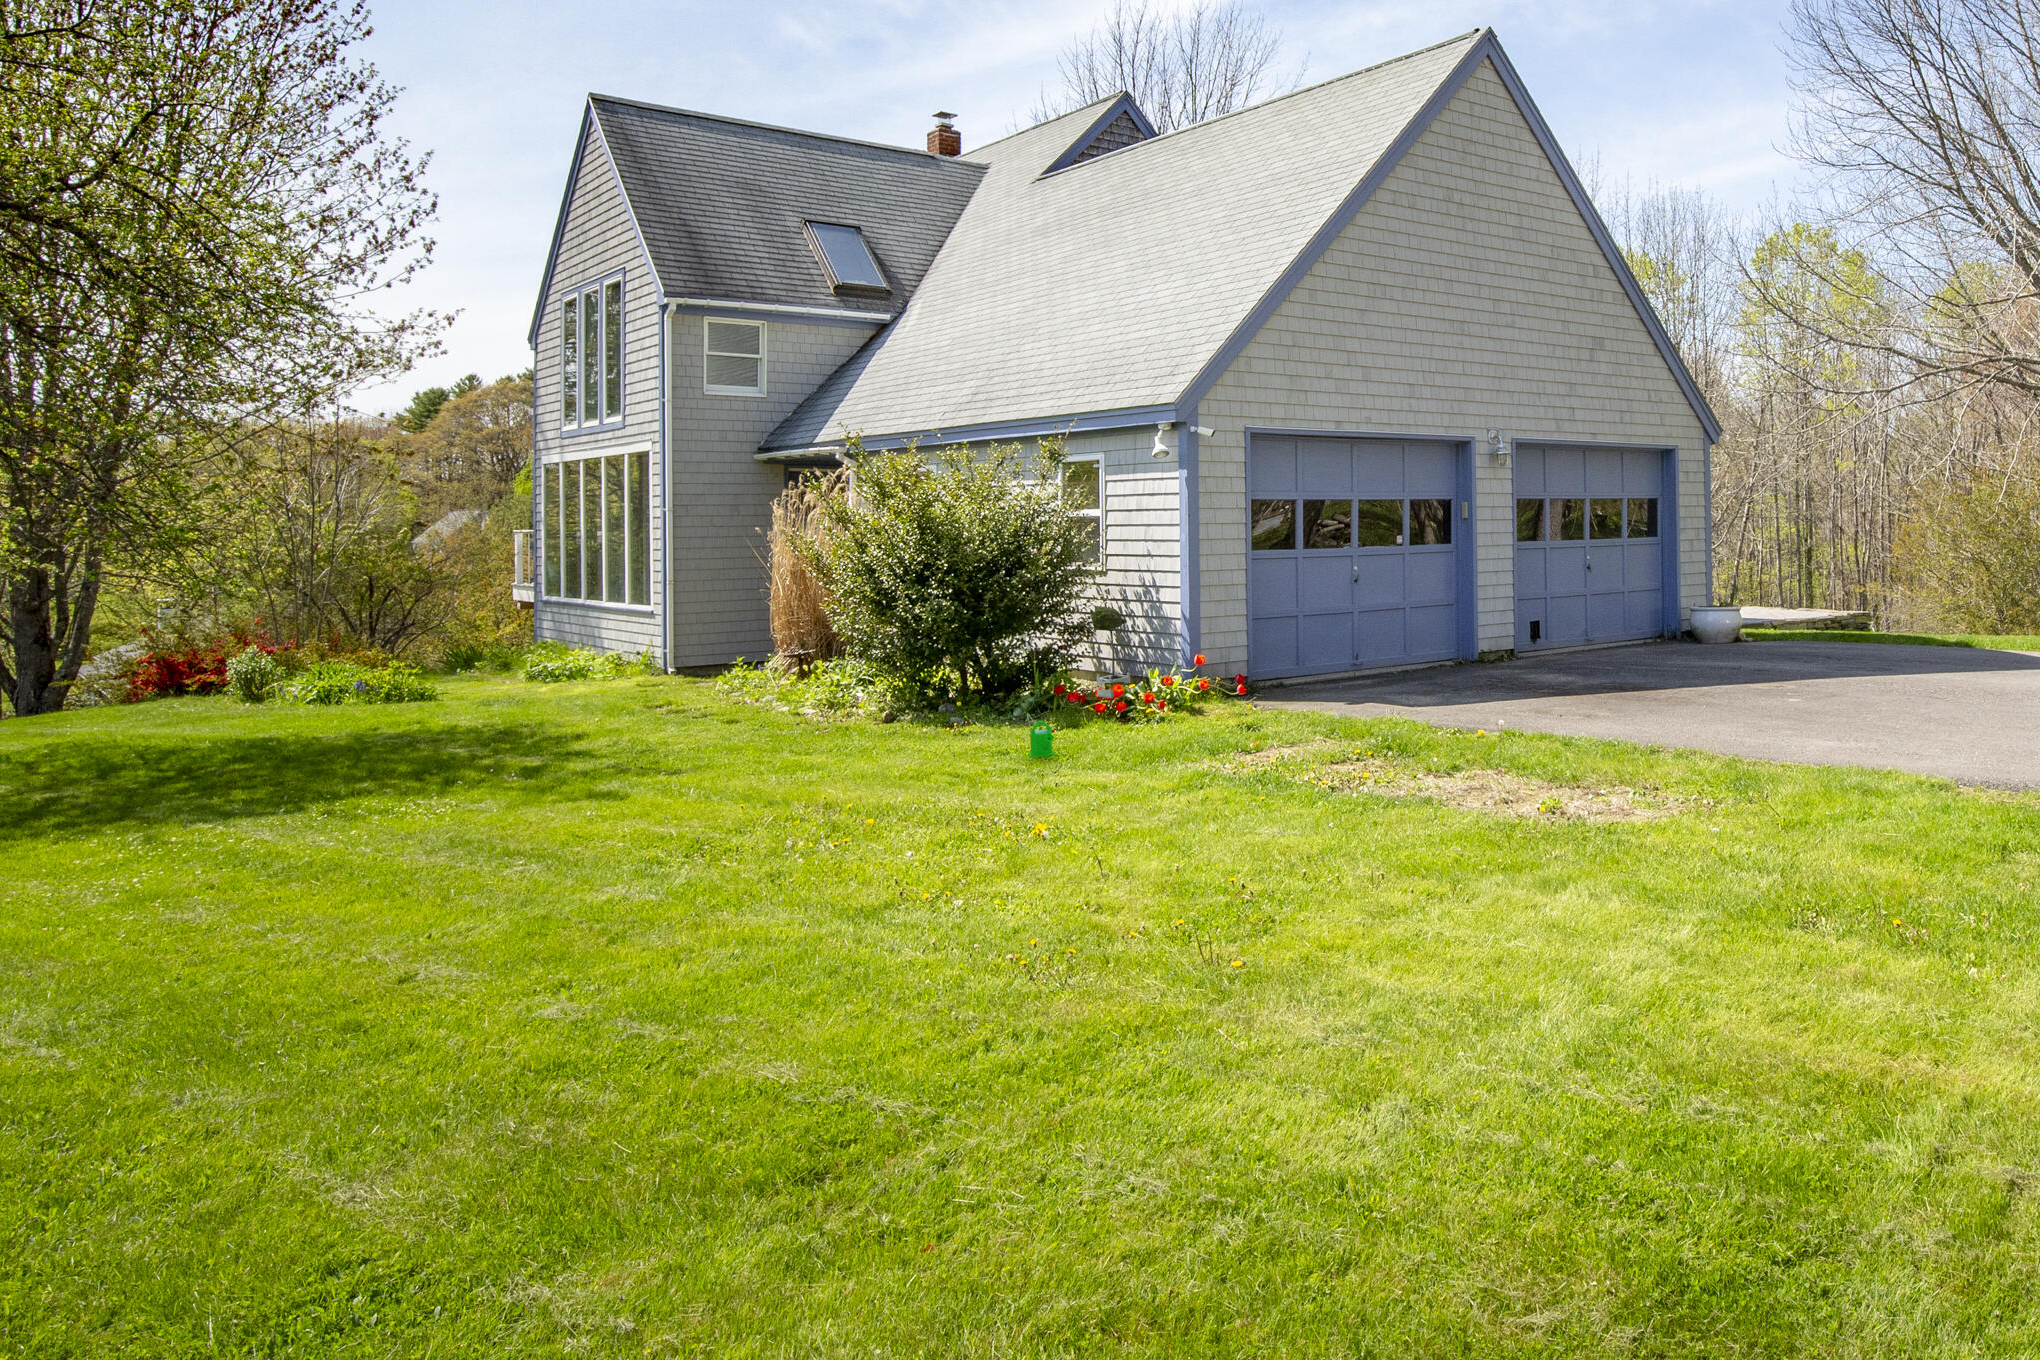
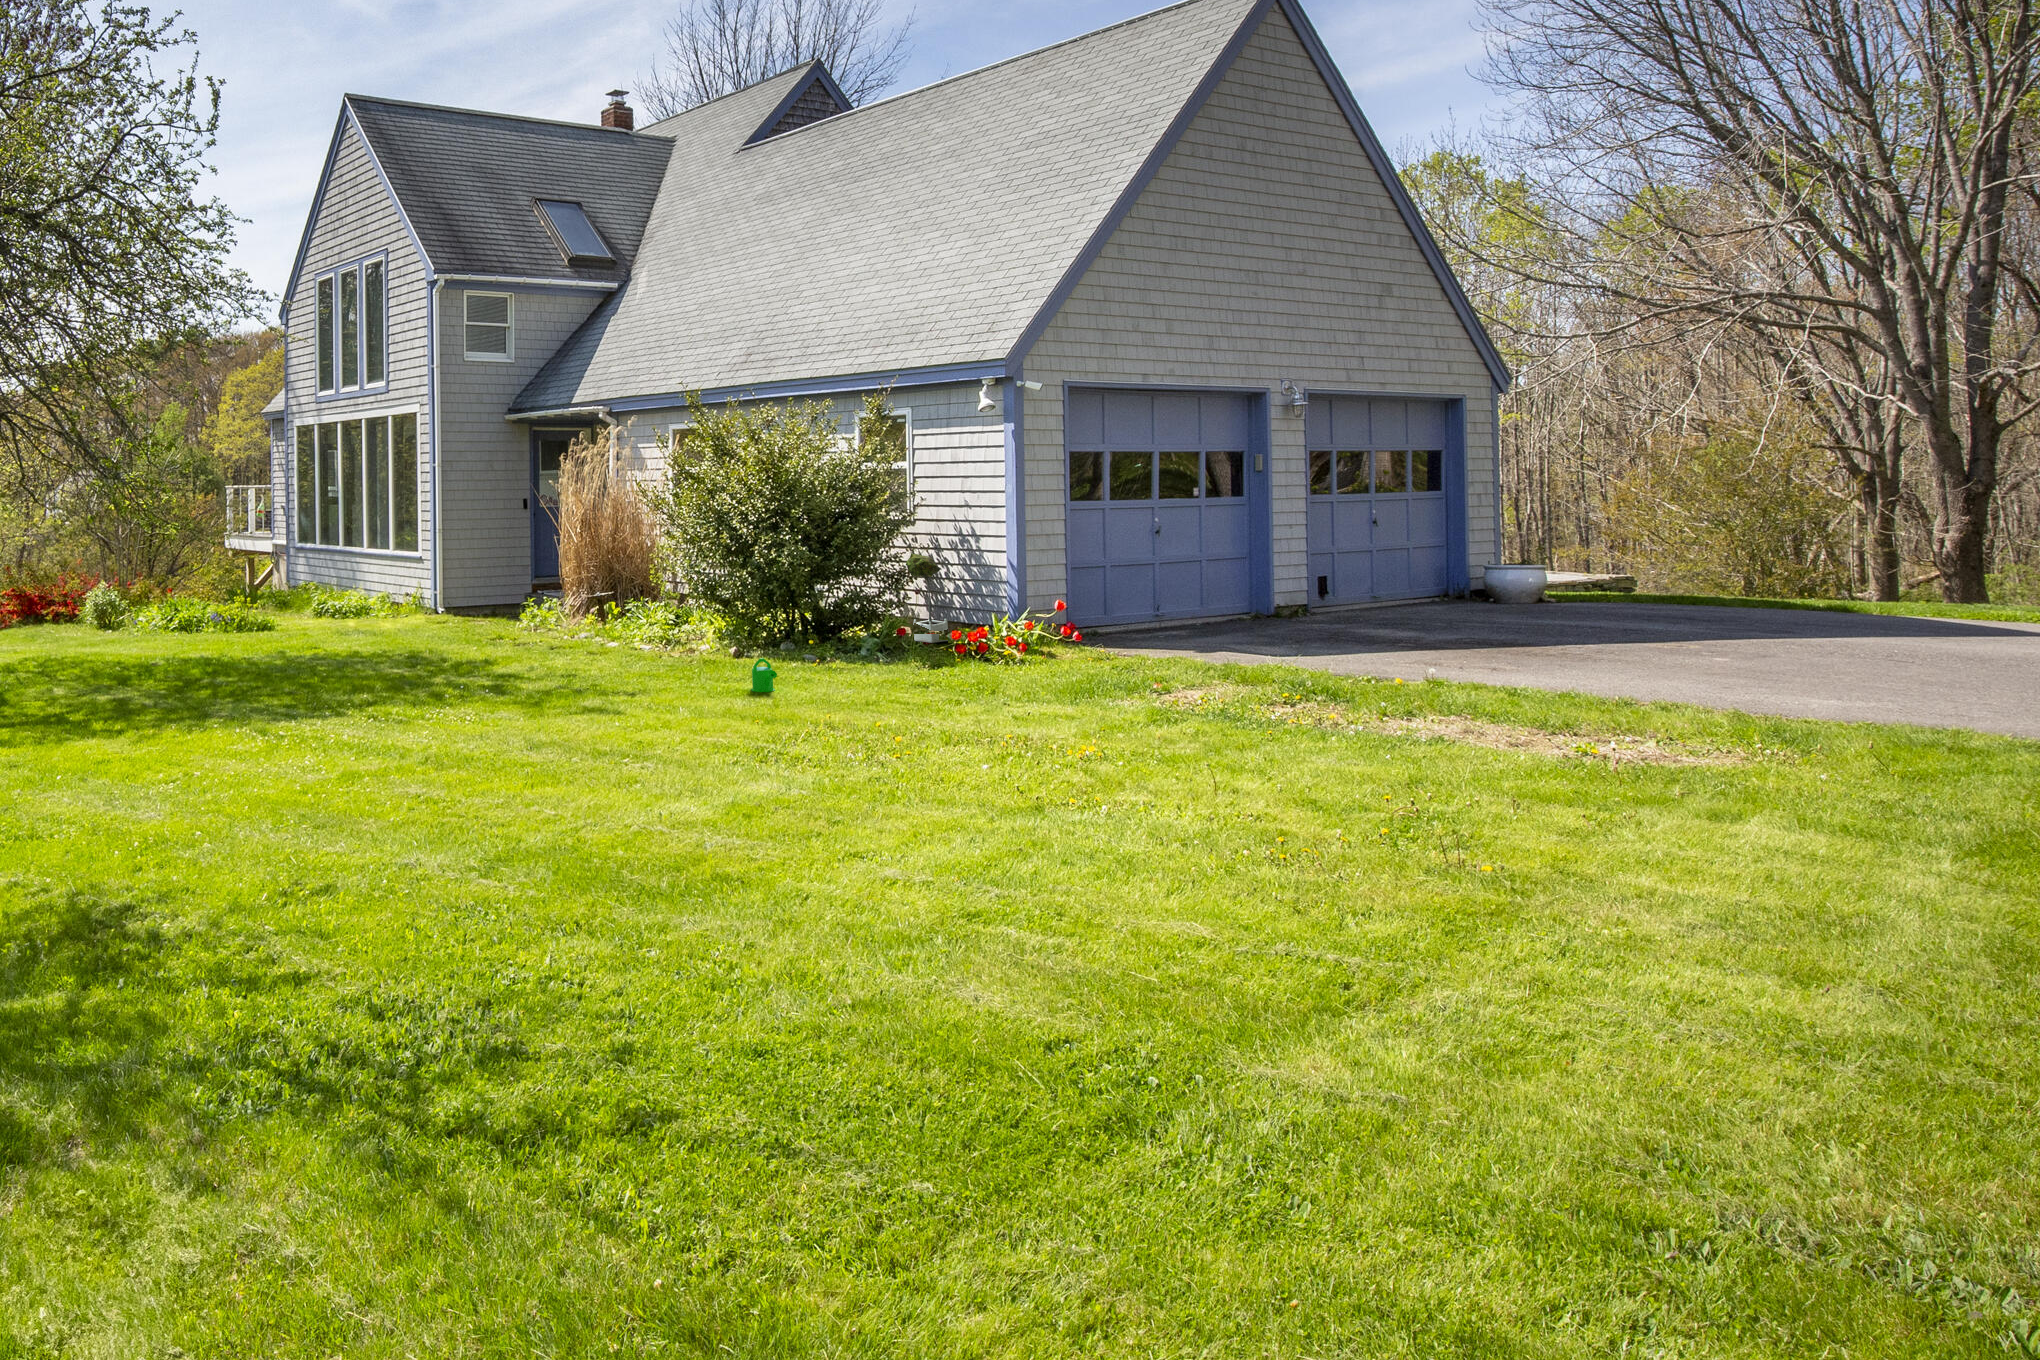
watering can: present [1029,720,1054,757] -> present [751,658,777,692]

